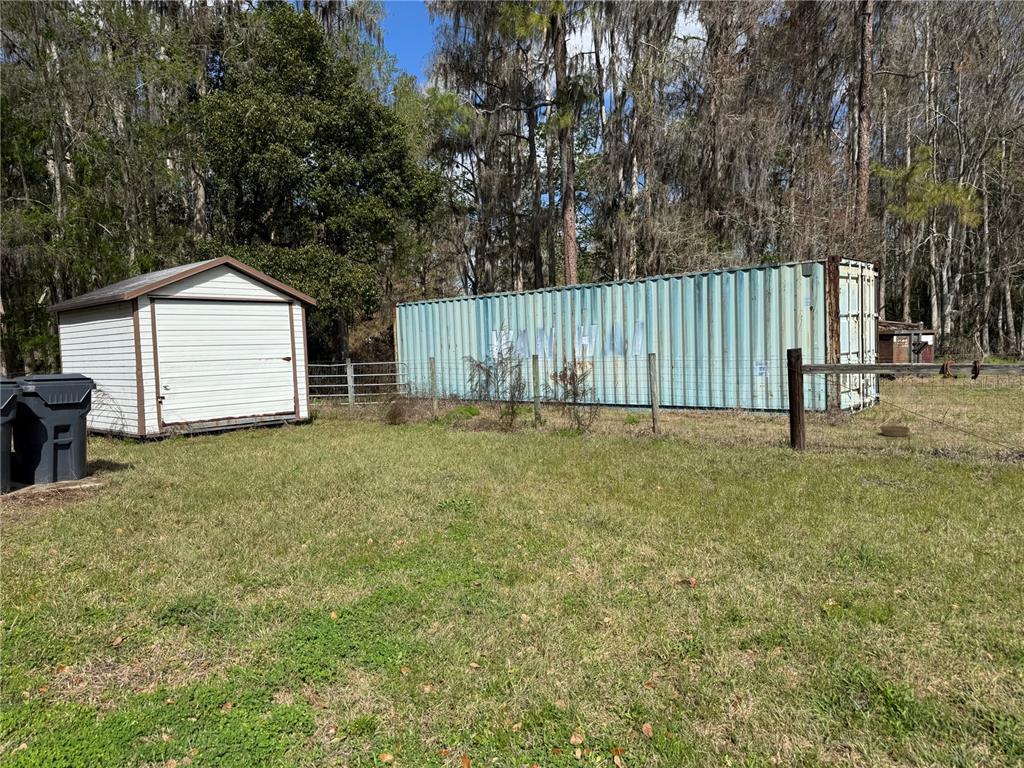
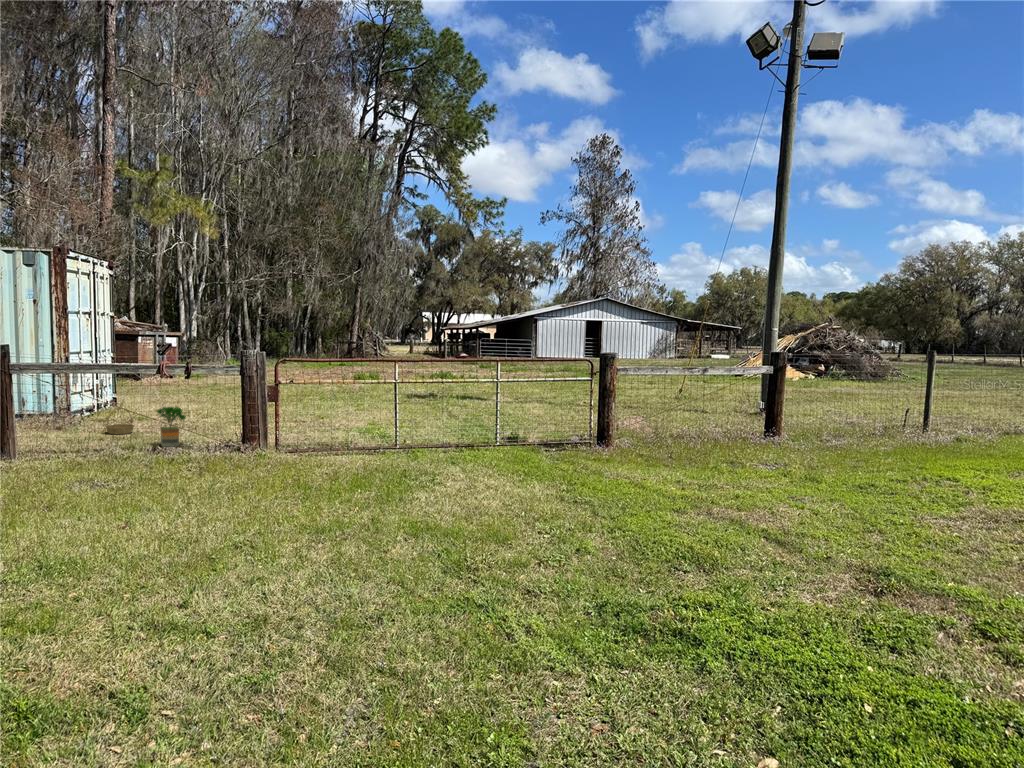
potted tree: none [939,409,978,456] -> present [157,407,186,447]

